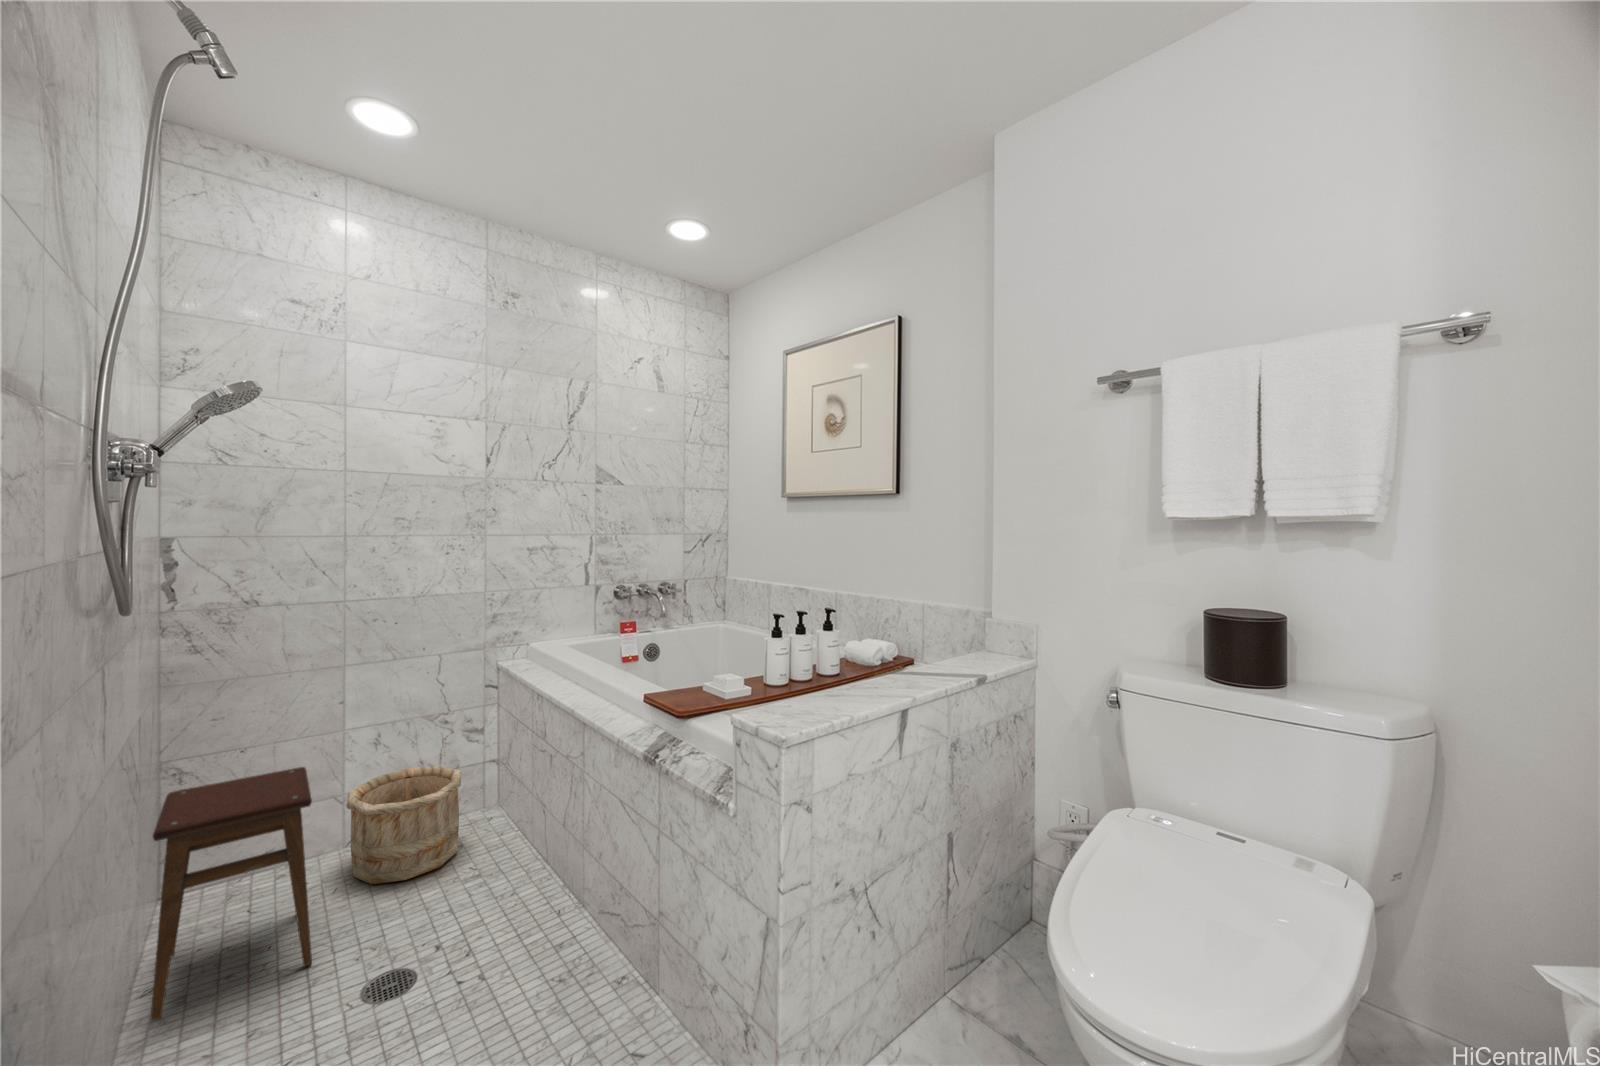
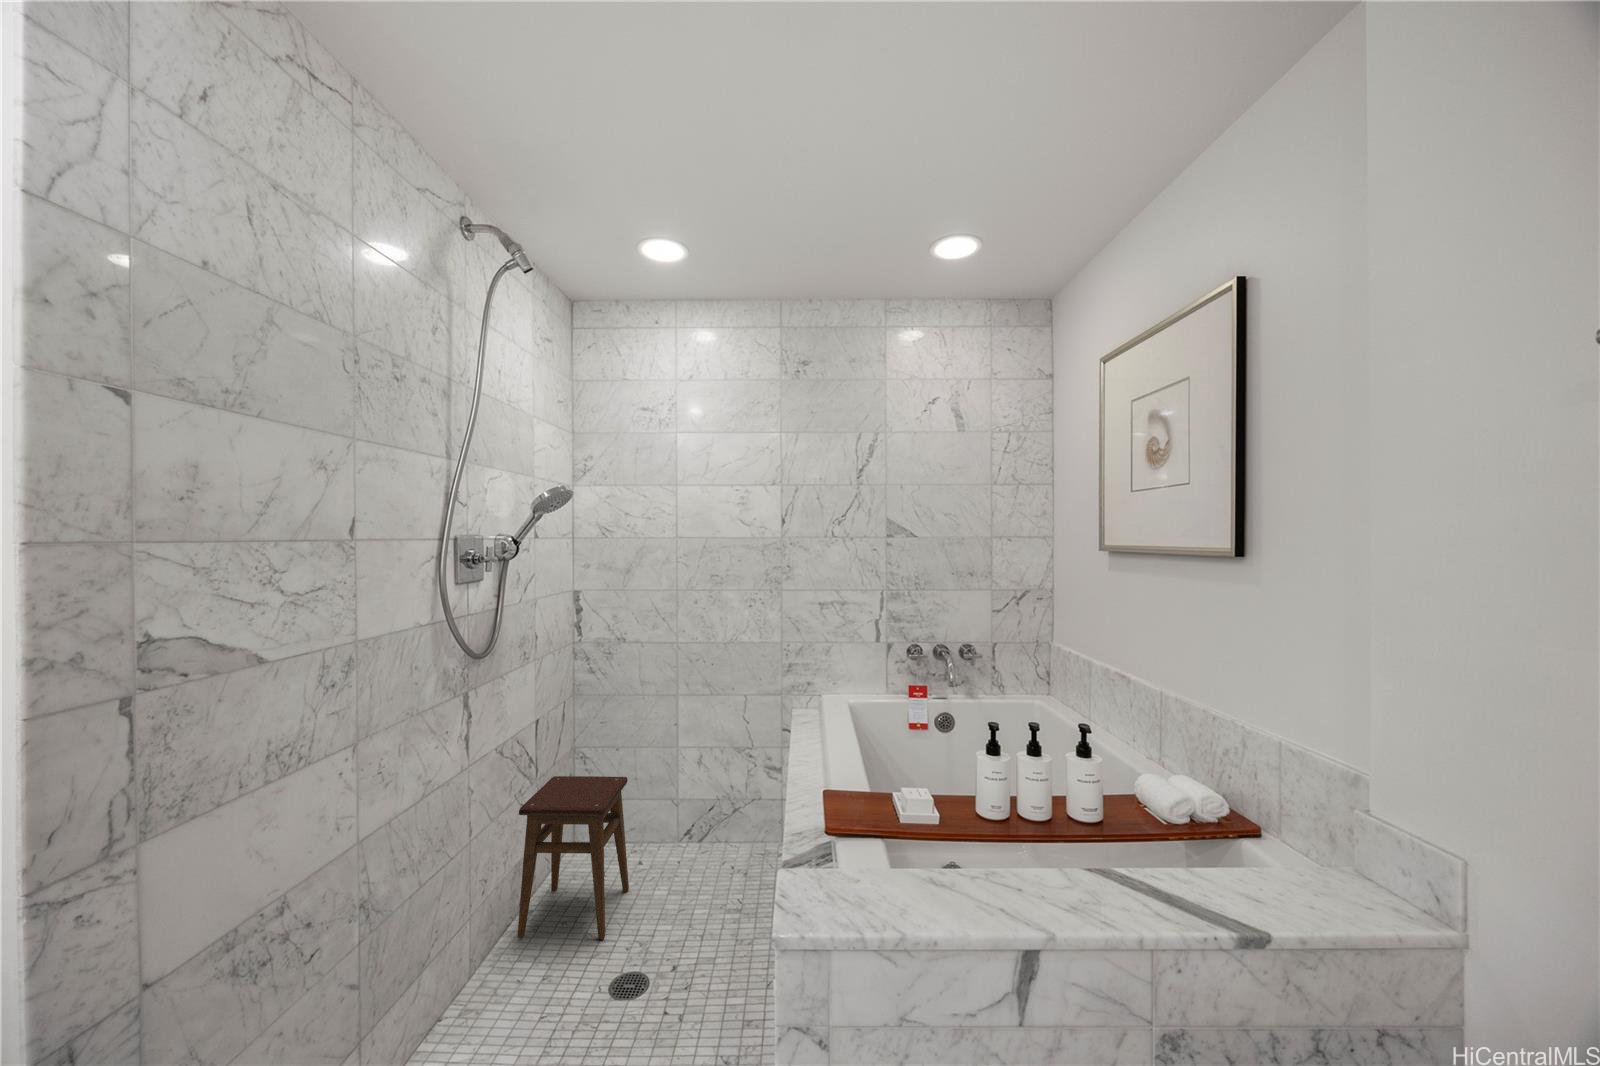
wooden bucket: present [346,766,461,884] -> none [663,790,749,891]

